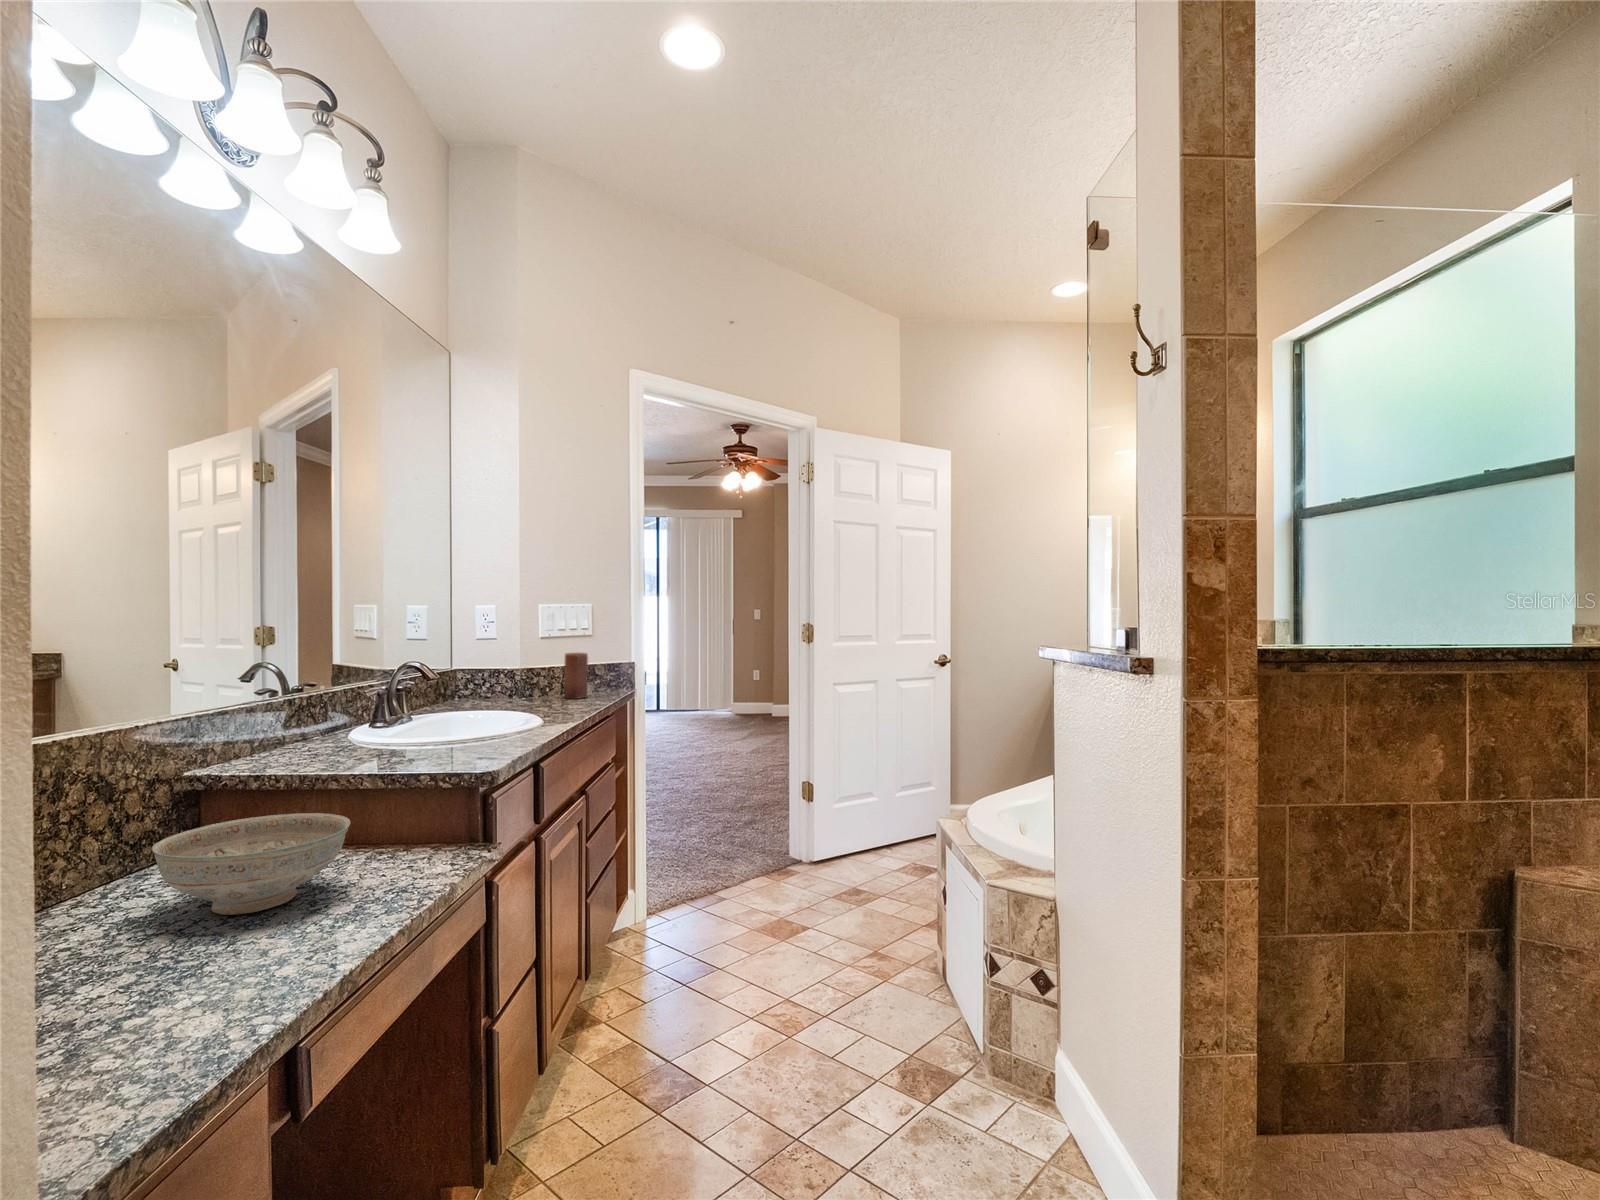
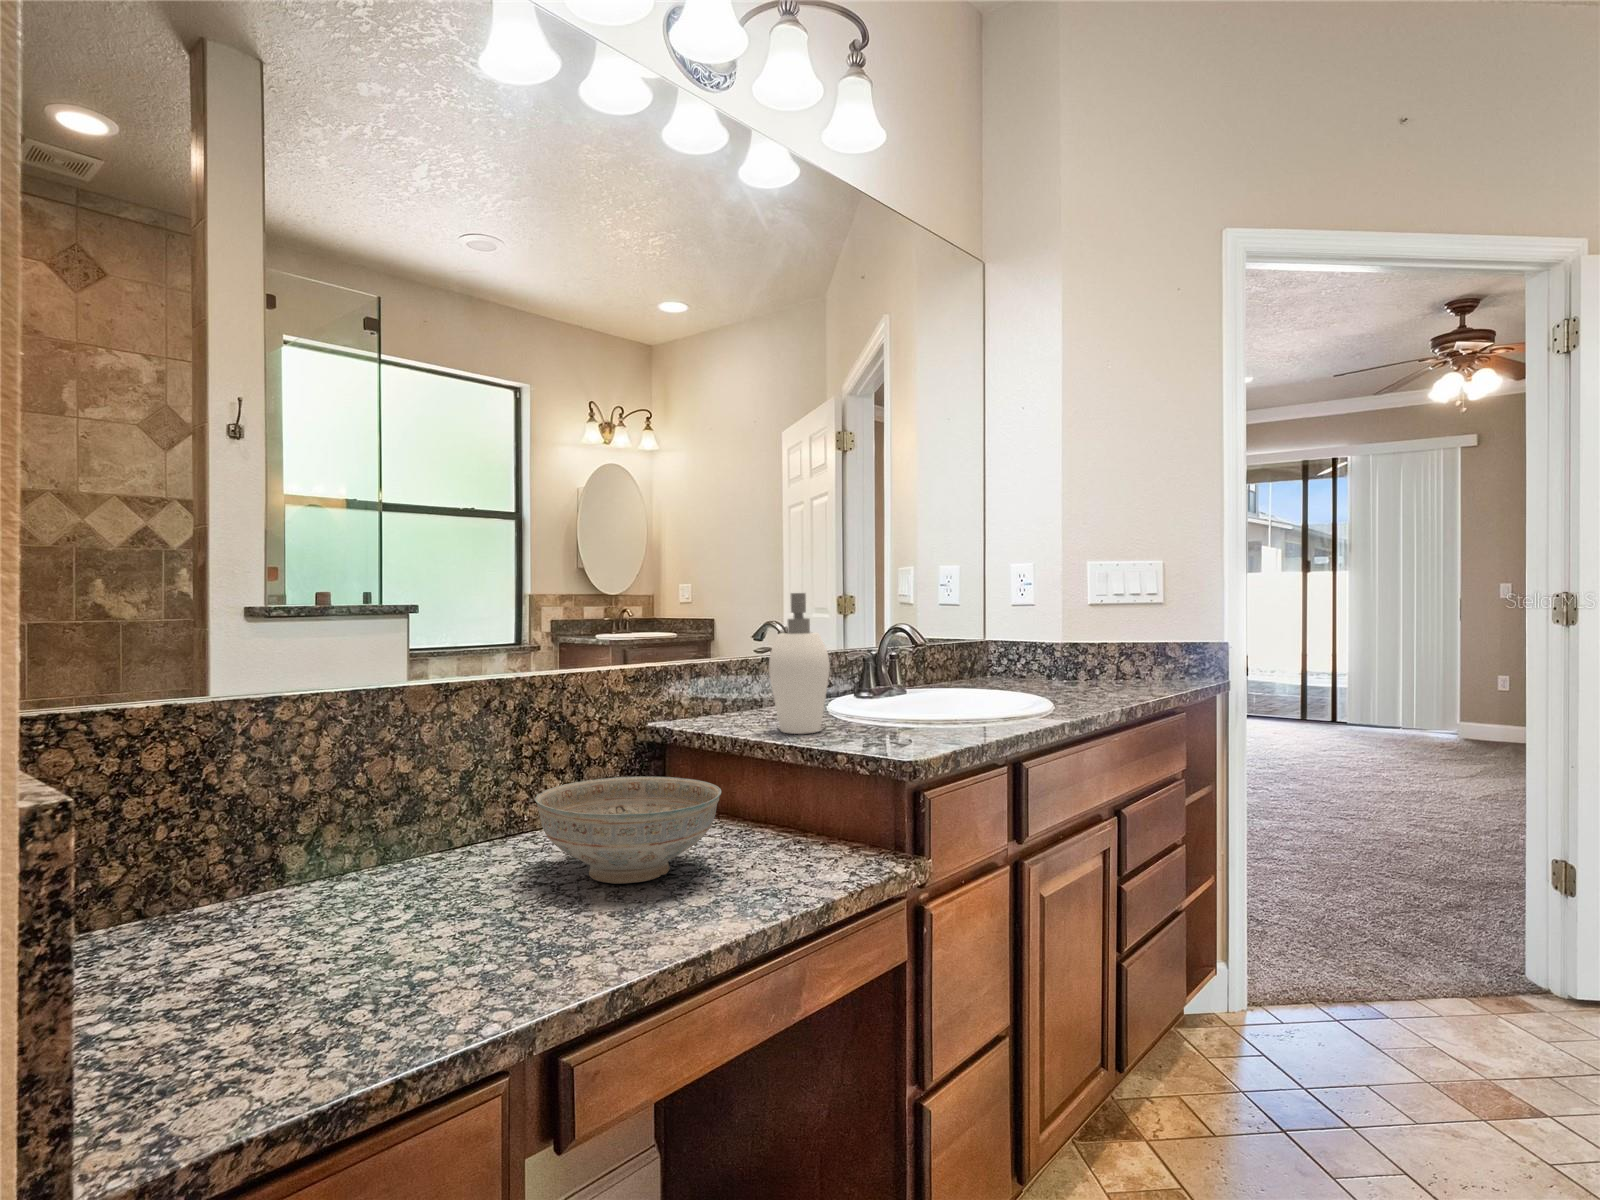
soap dispenser: none [331,646,390,764] -> present [769,593,830,734]
candle: present [564,653,588,699] -> none [1120,622,1154,686]

